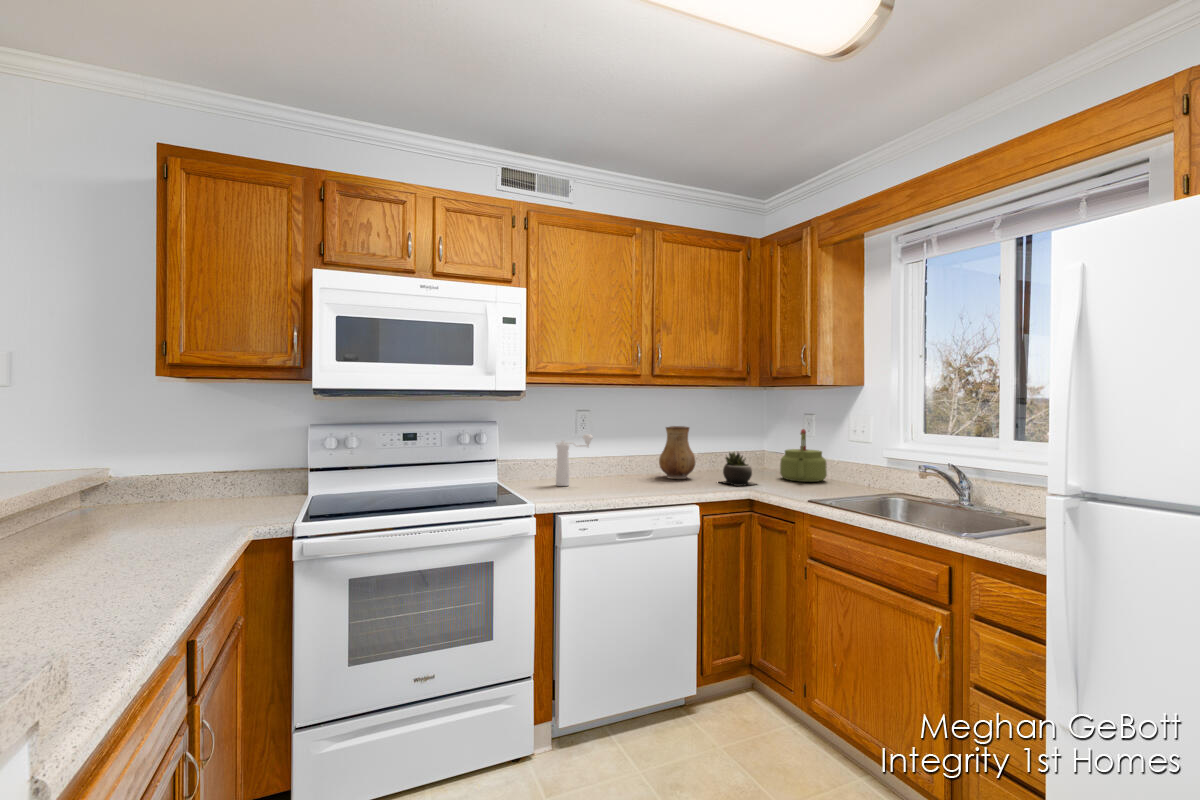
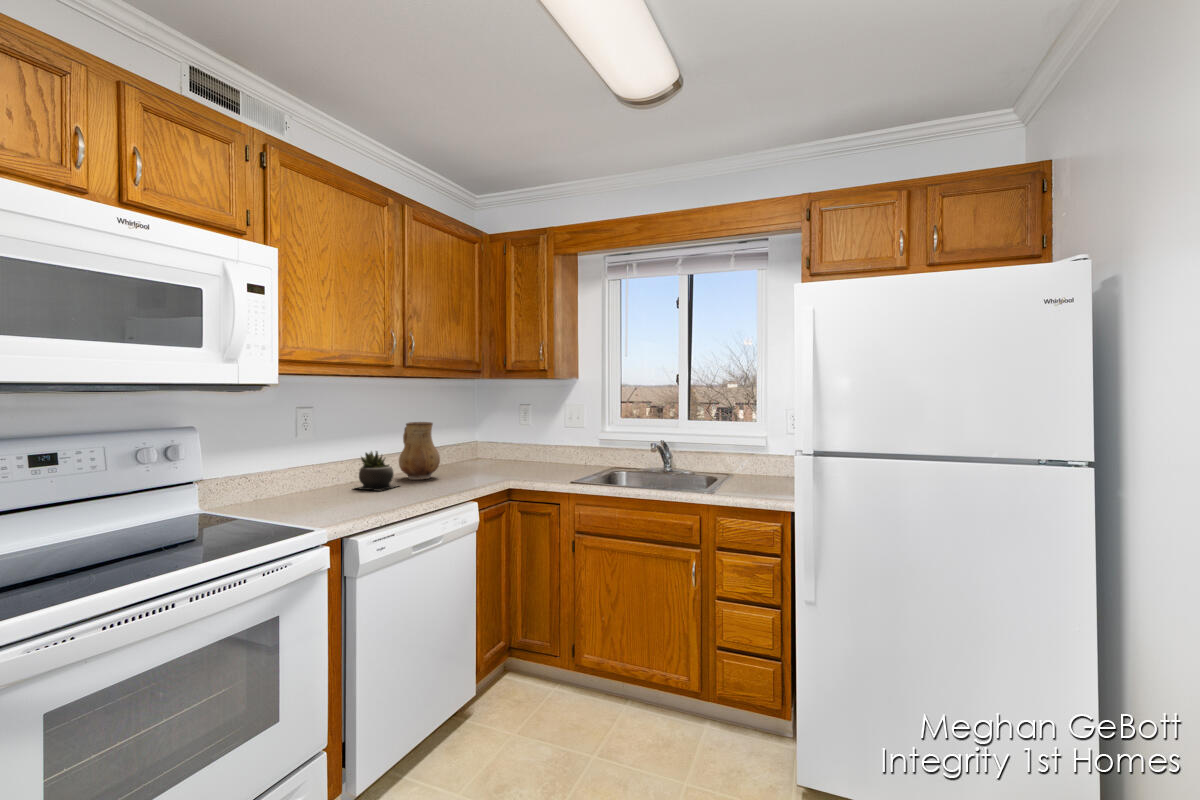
kettle: present [780,429,827,482] -> none [508,419,549,468]
pepper mill: present [556,434,593,486] -> none [299,437,344,505]
succulent plant: present [721,452,756,486] -> present [355,451,399,491]

